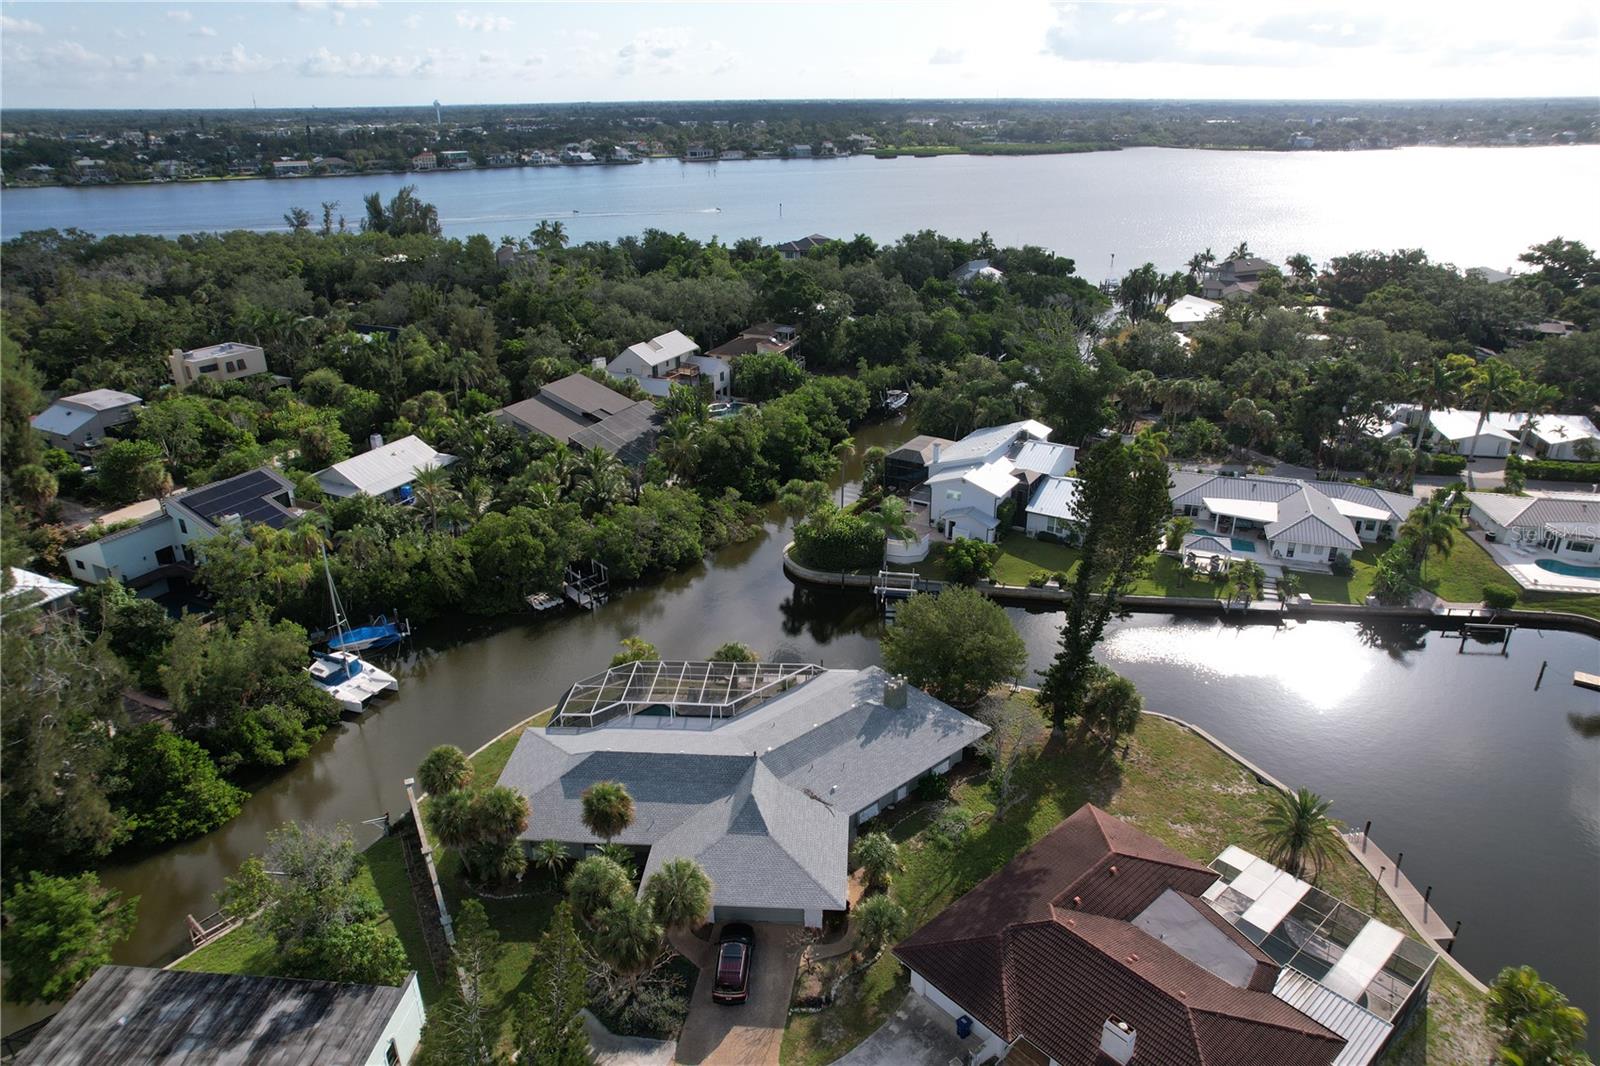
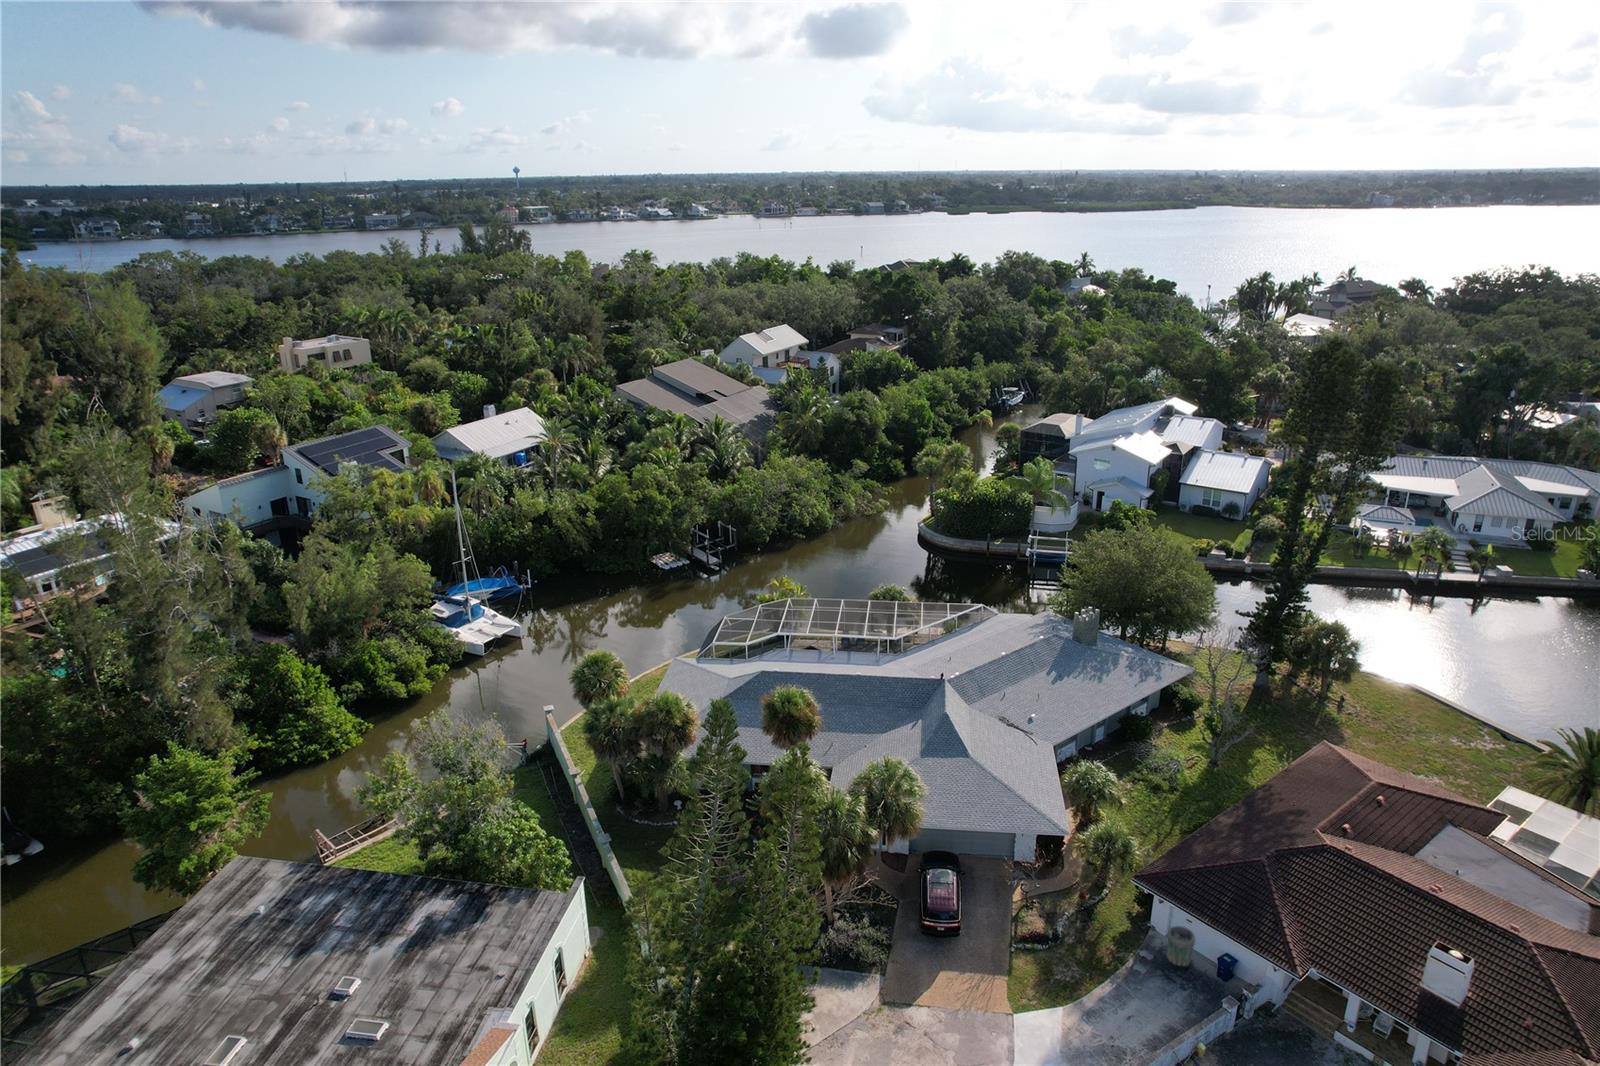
trash can: none [909,989,930,1023] -> present [1167,926,1195,966]

